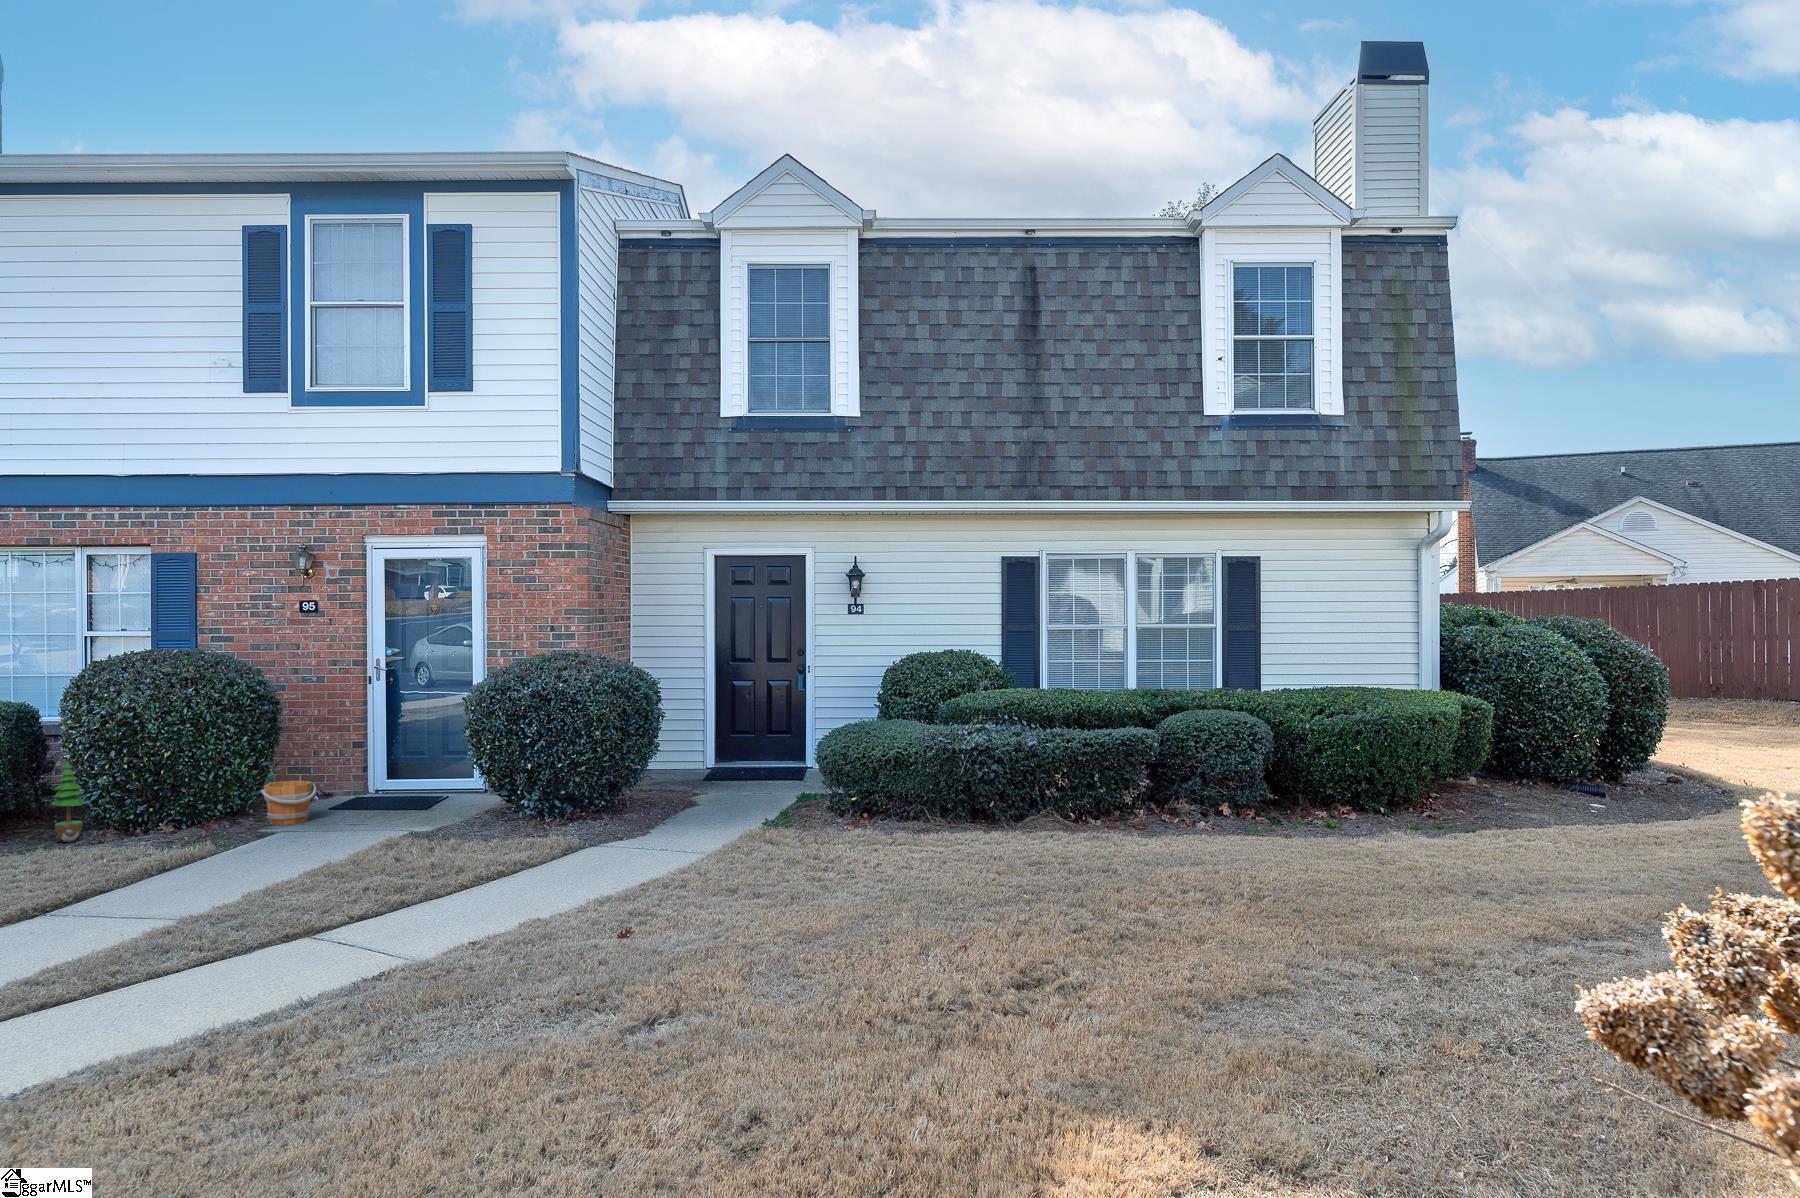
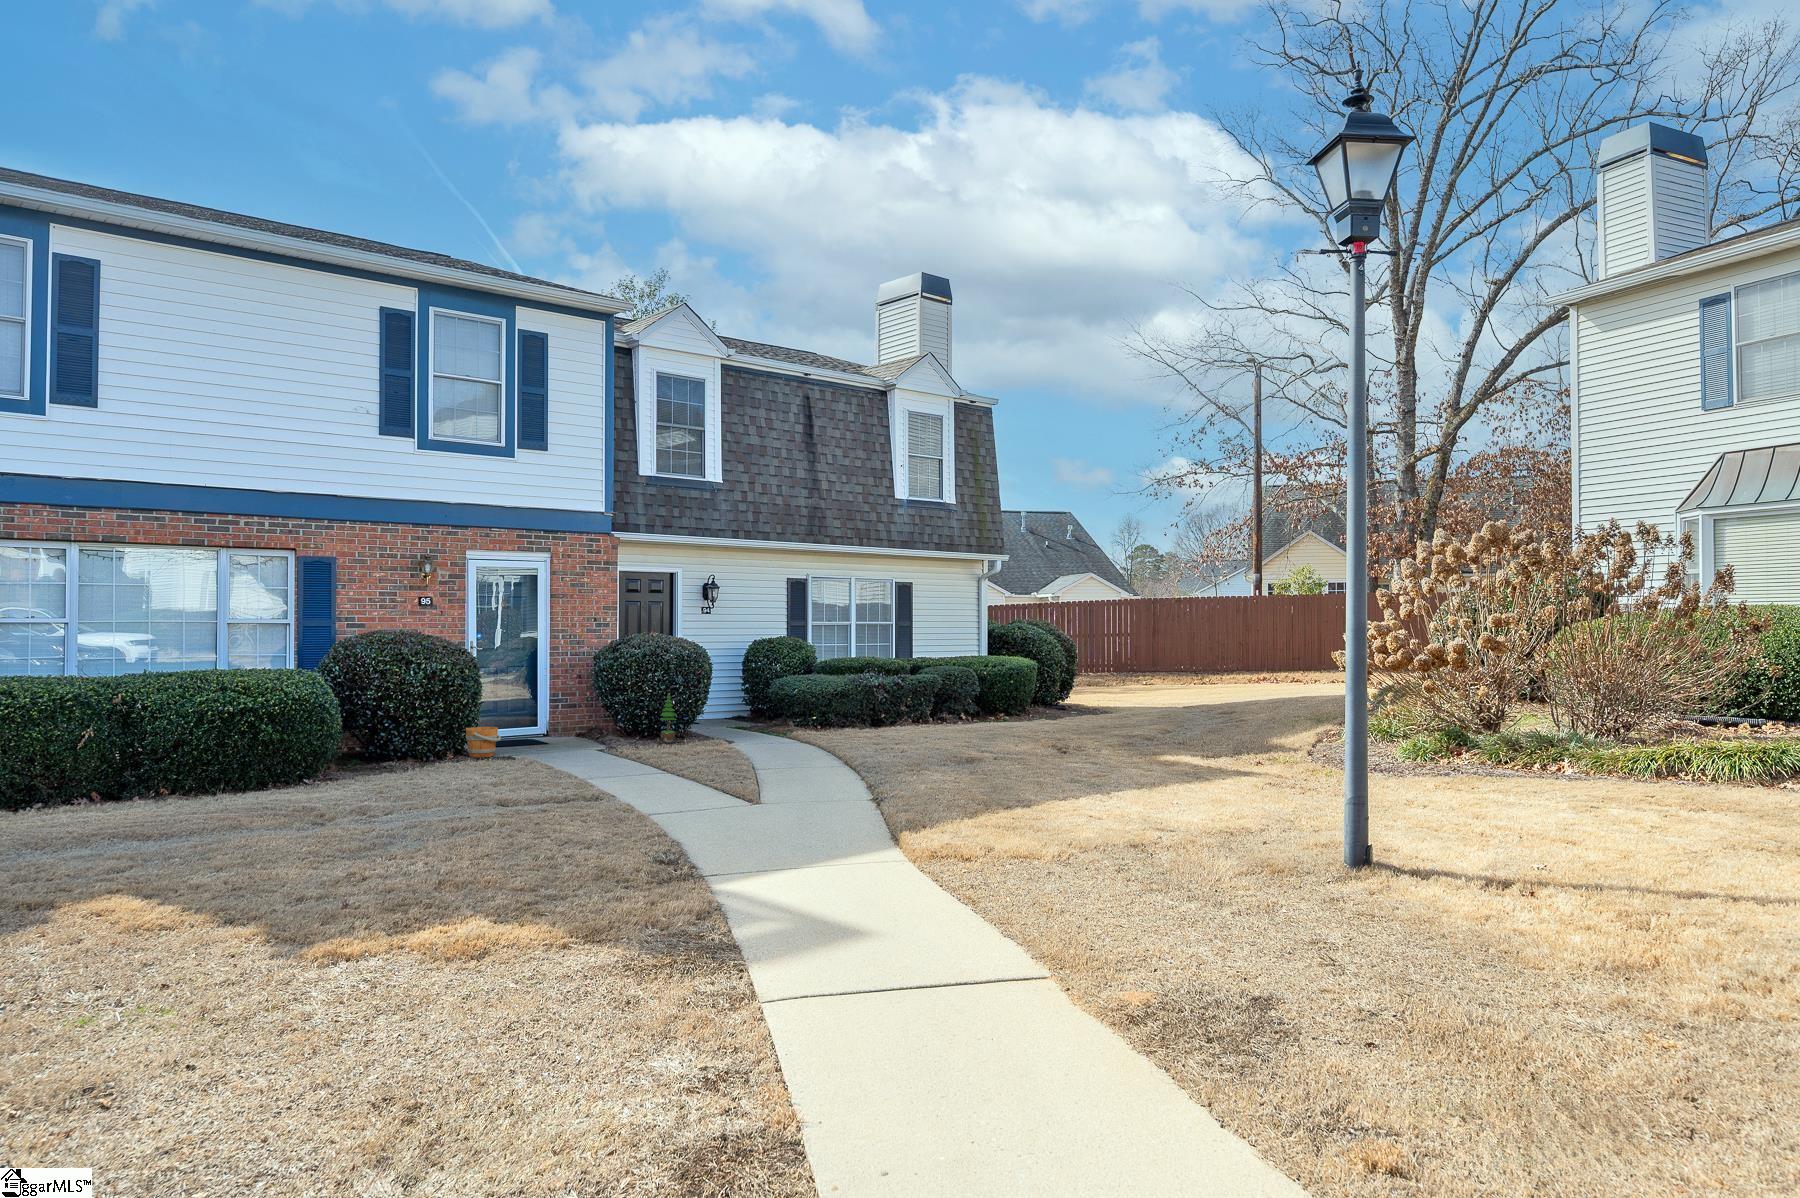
potted tree: present [51,761,86,842] -> present [660,694,676,744]

